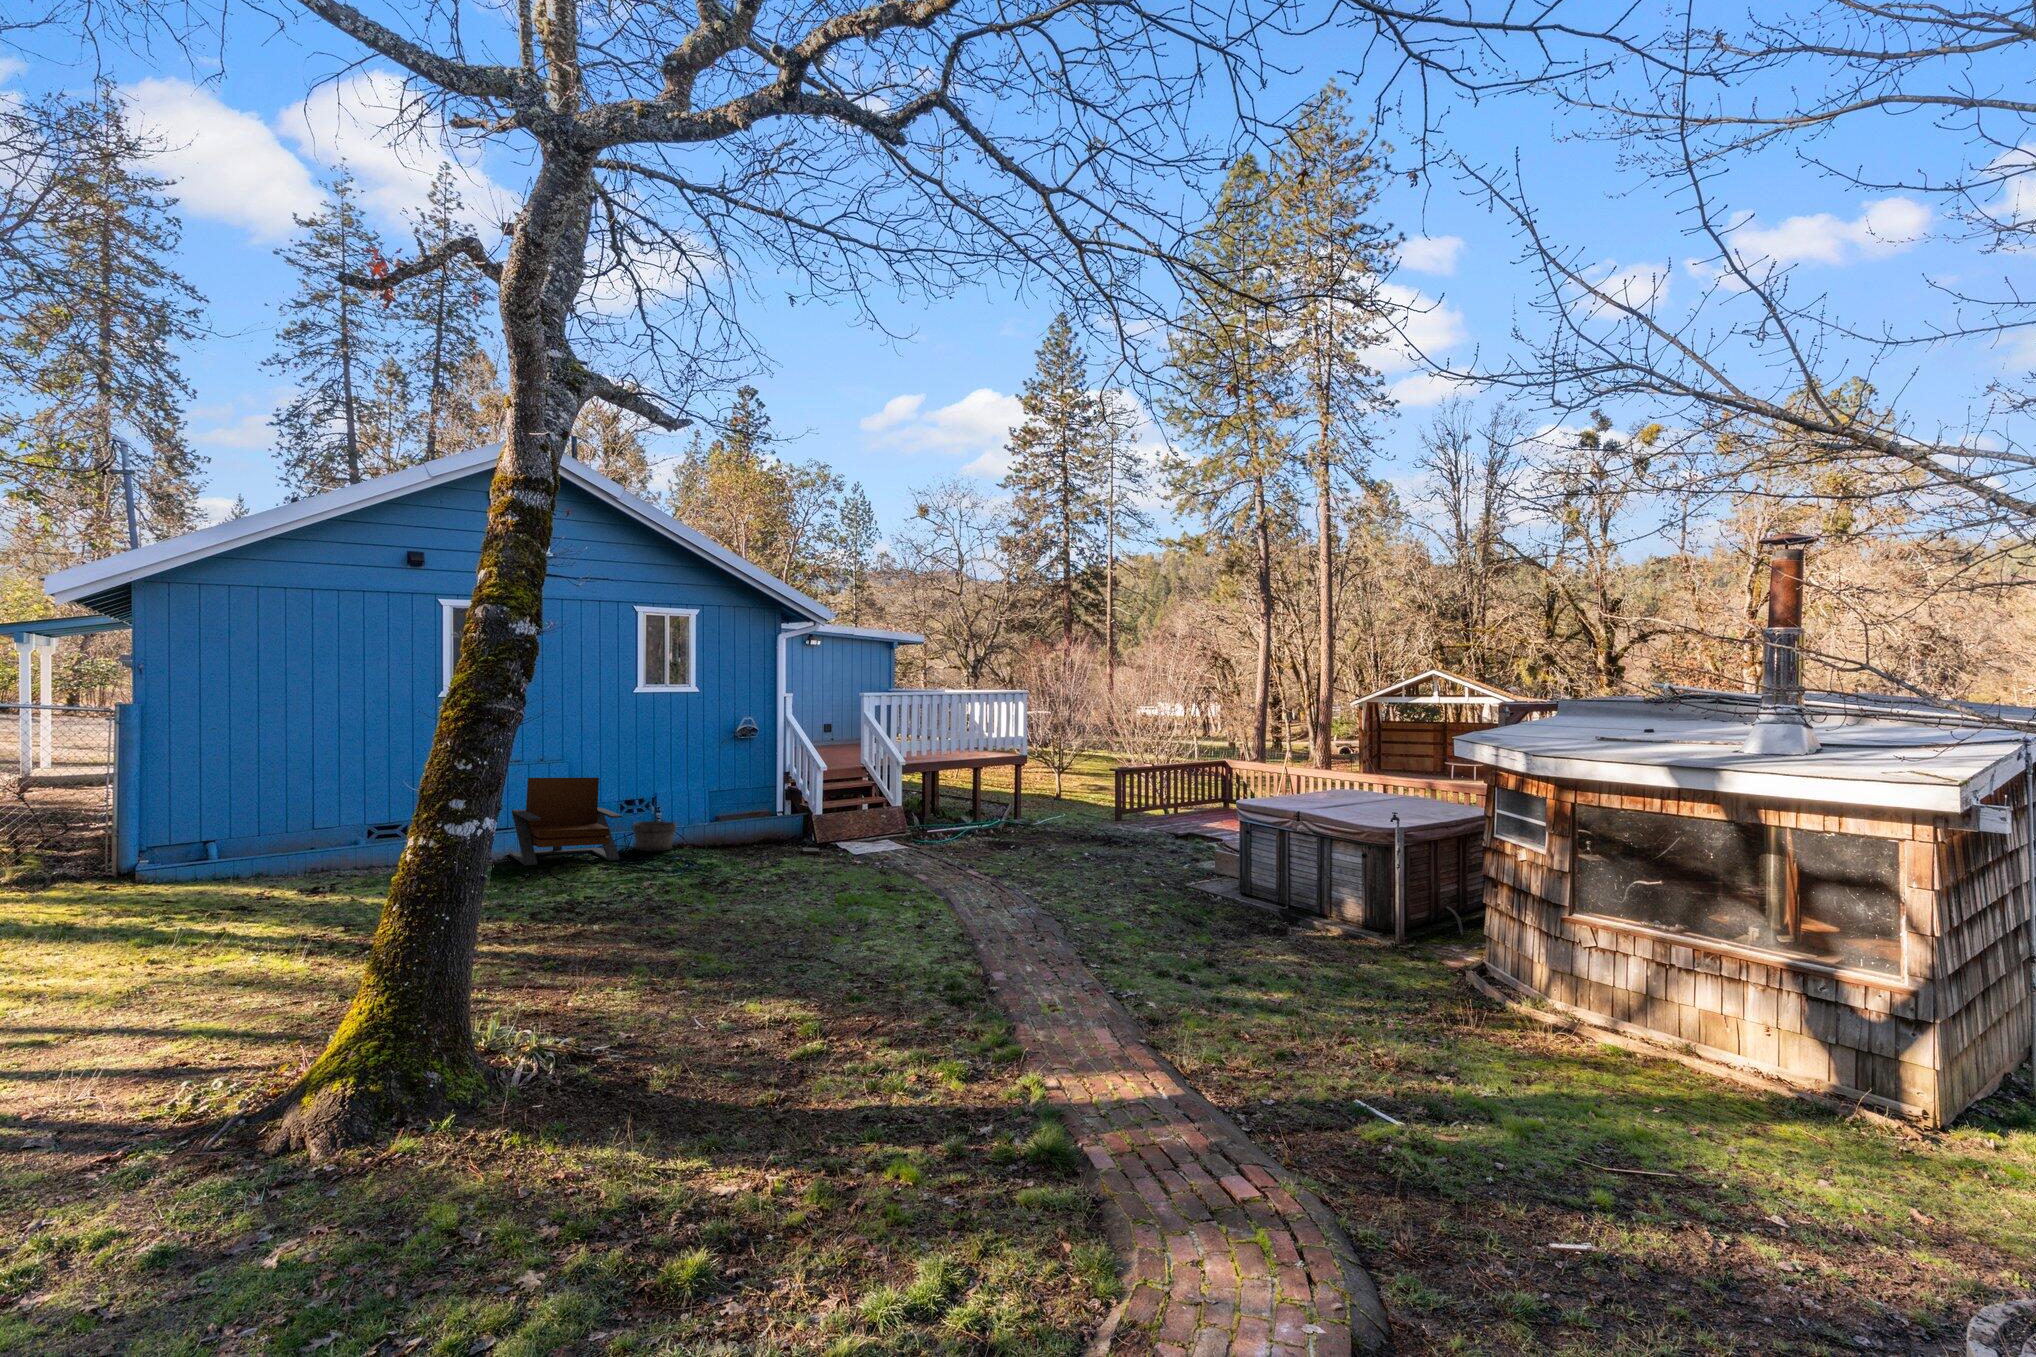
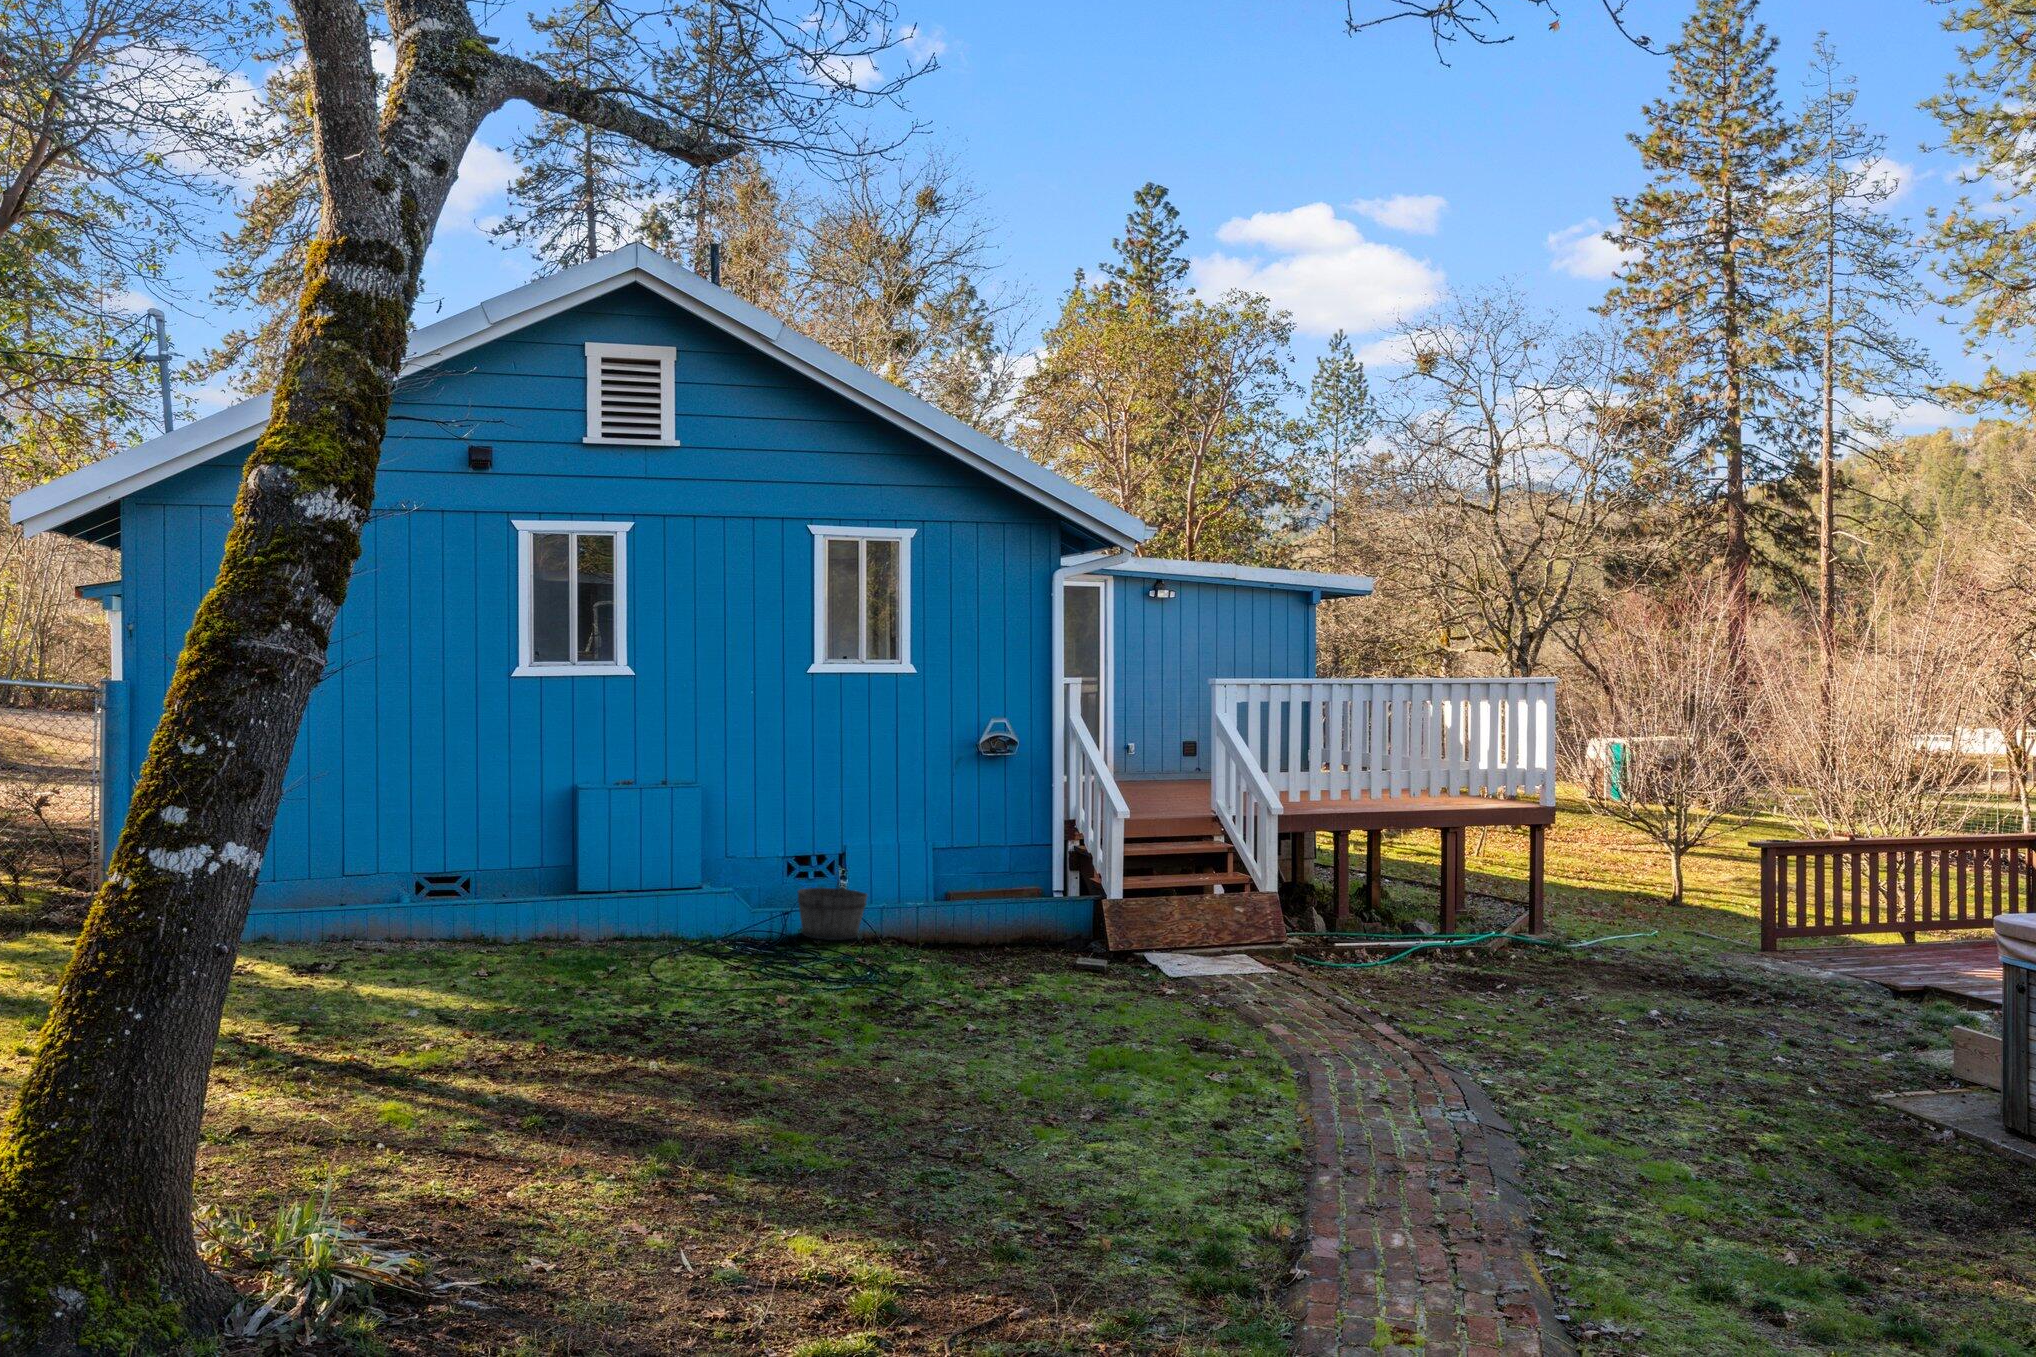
lounge chair: present [509,778,622,865] -> none [610,805,762,949]

